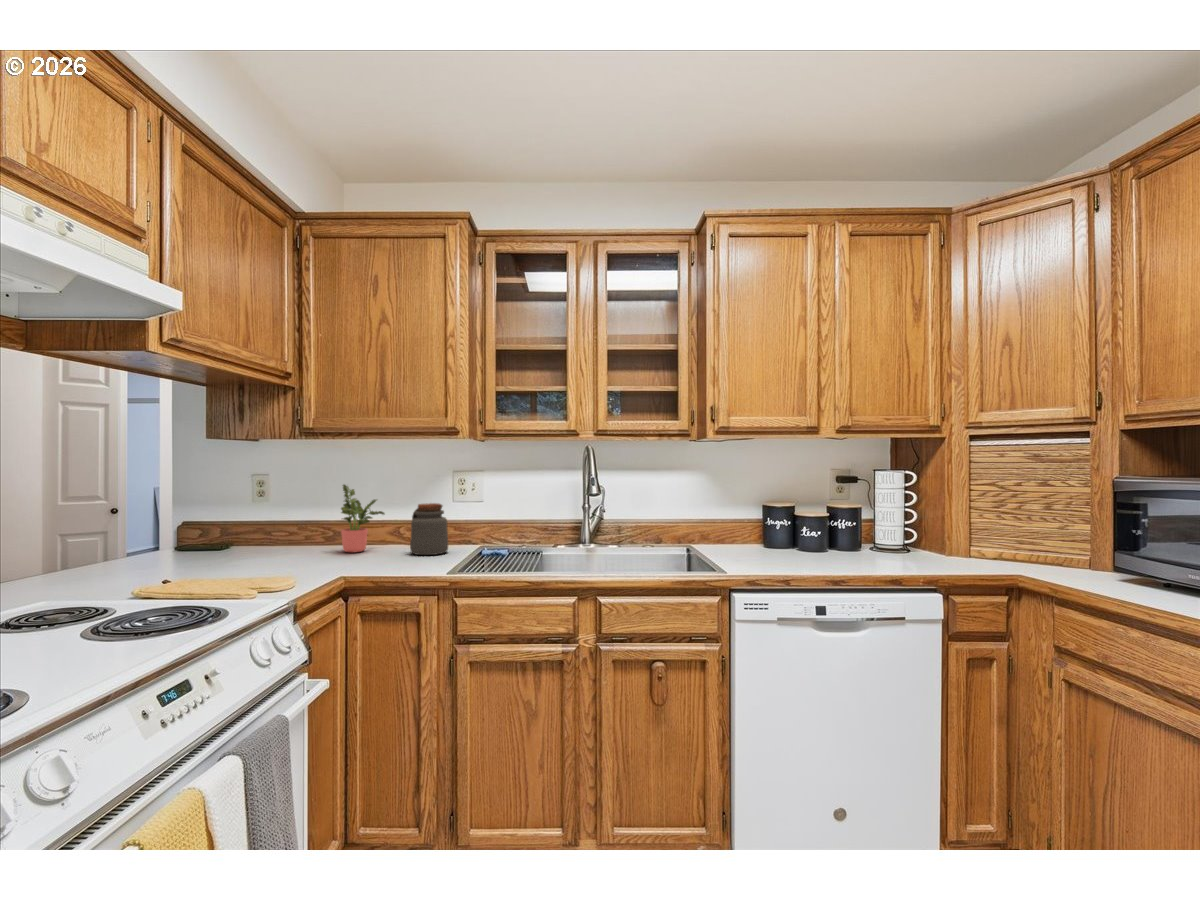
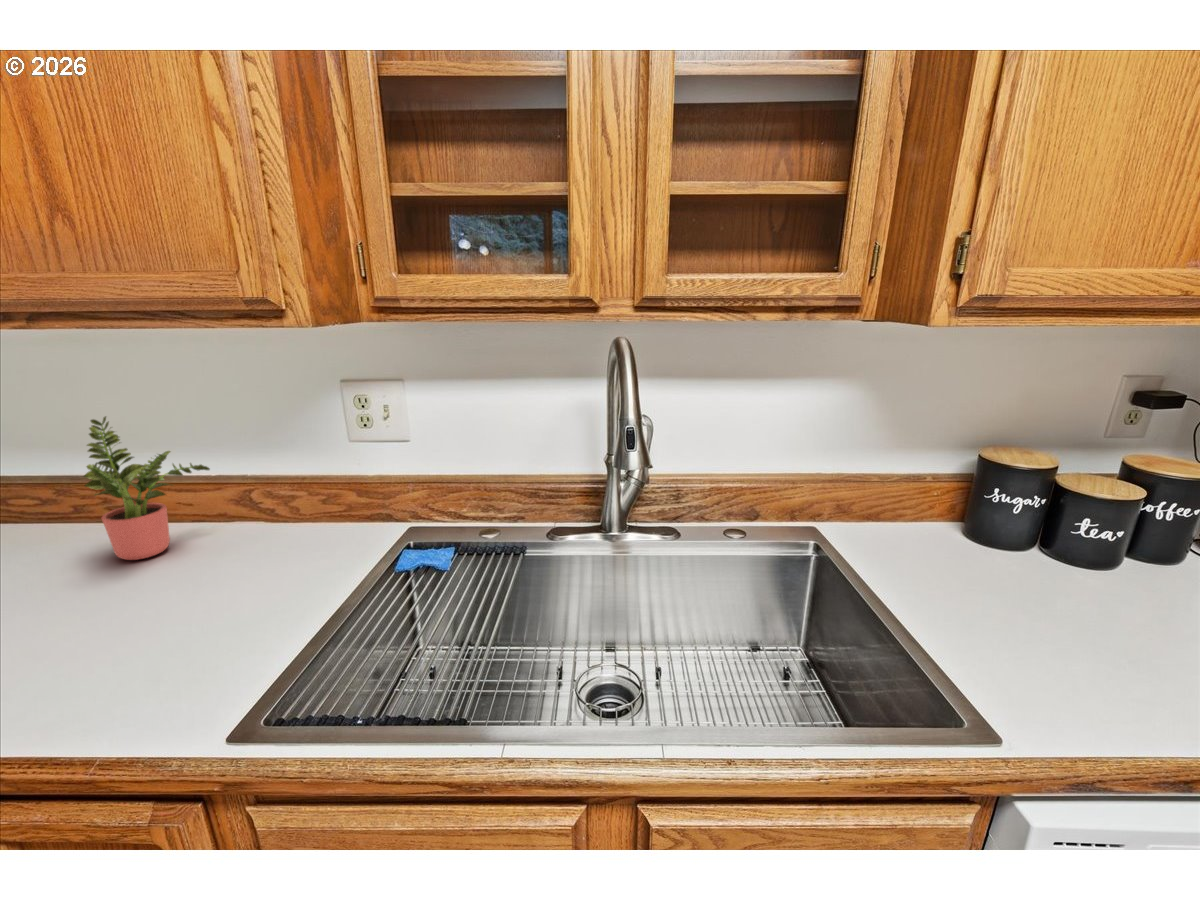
jar: present [410,503,448,555] -> none [239,458,332,575]

